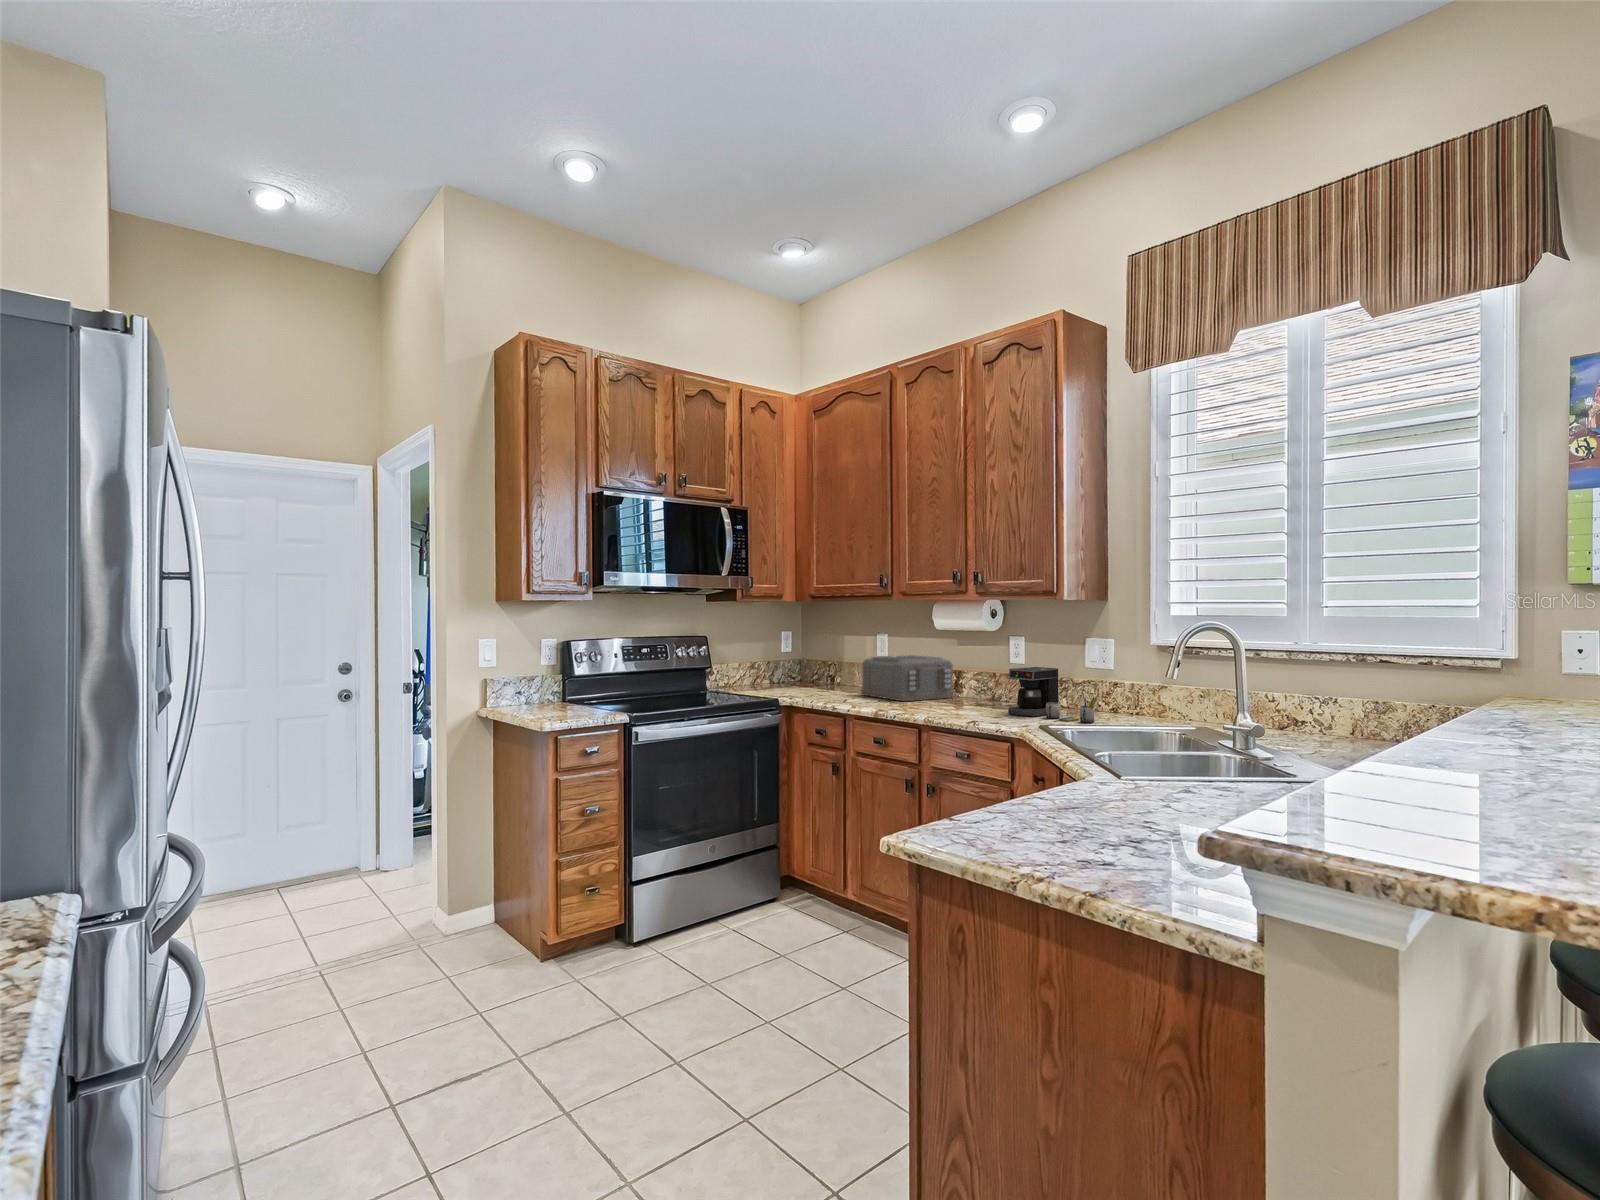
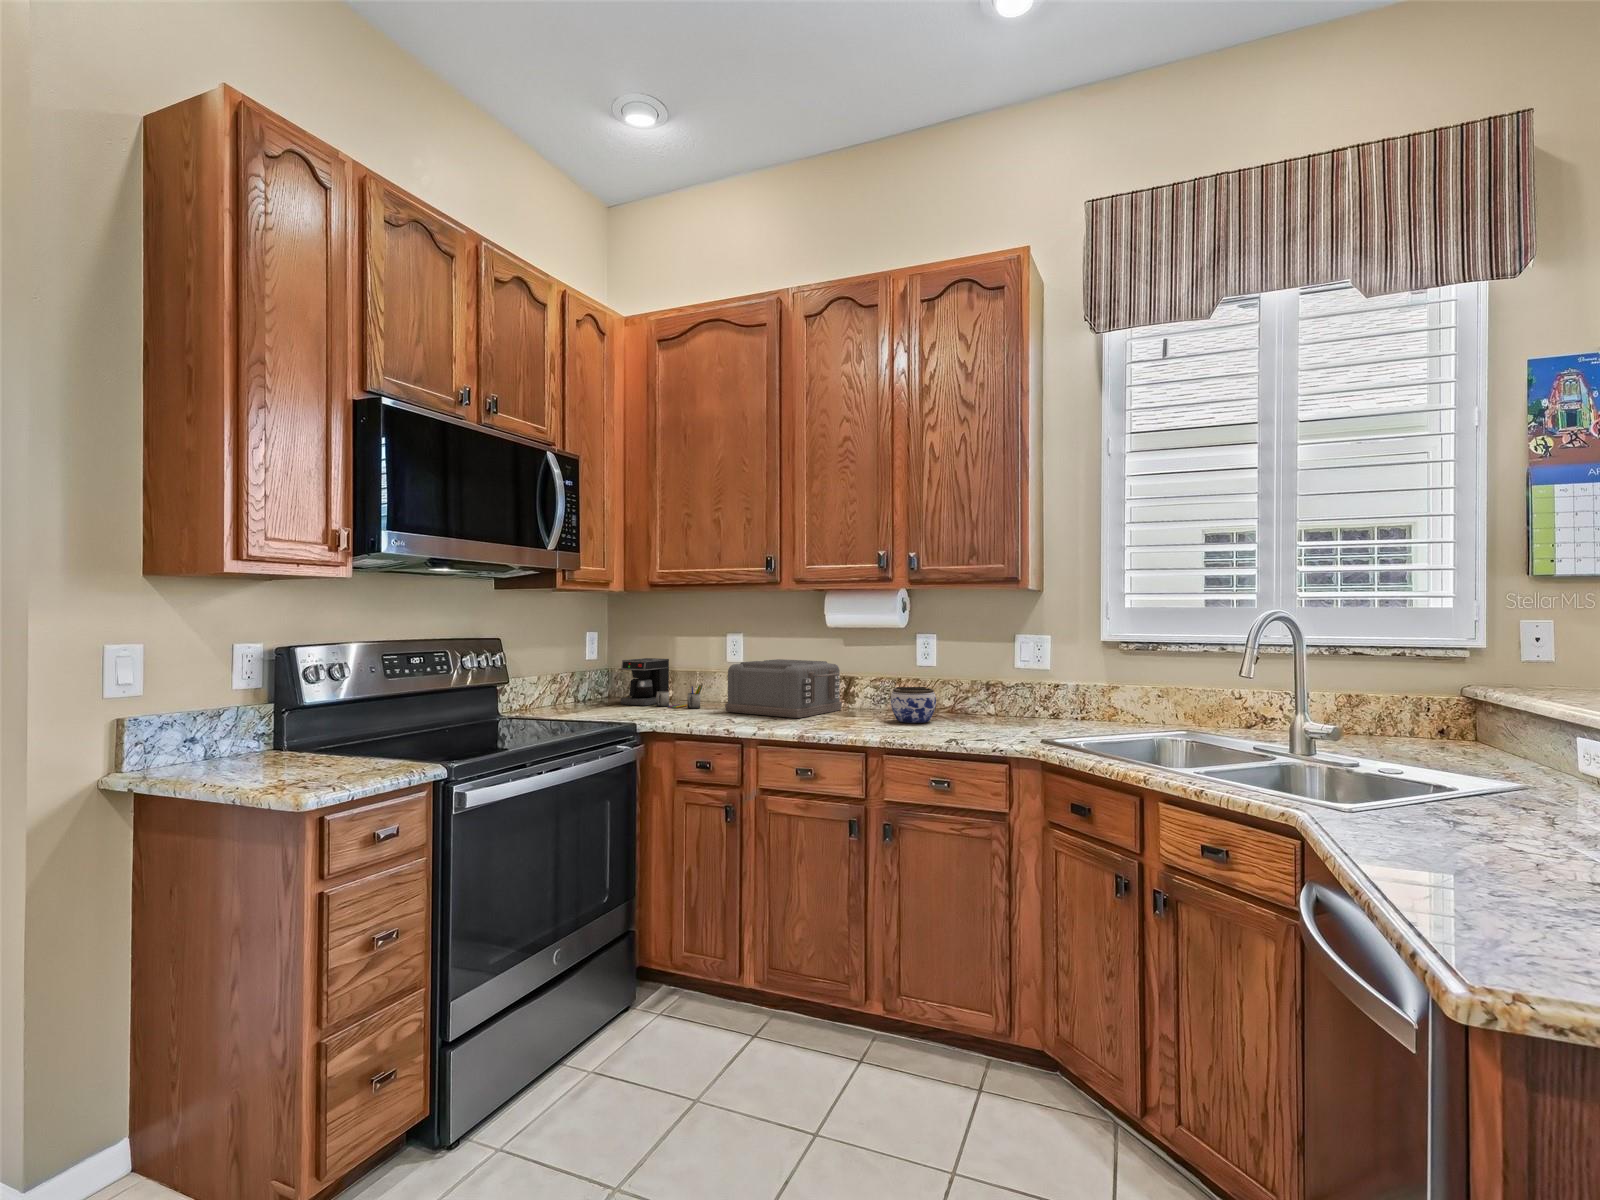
coffee maker: present [1008,667,1097,723] -> present [621,658,703,708]
jar: none [969,679,1007,709] -> present [891,687,936,723]

